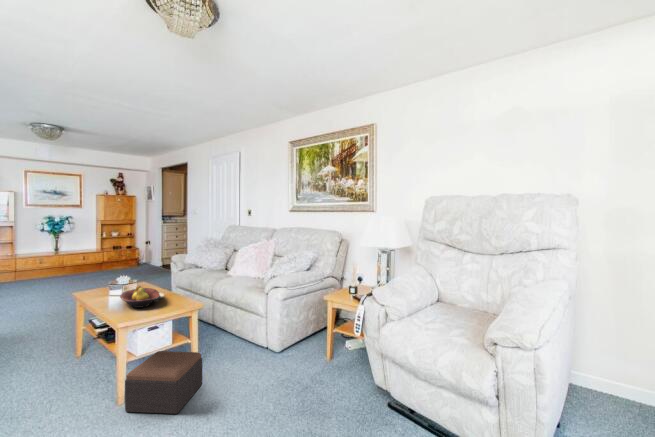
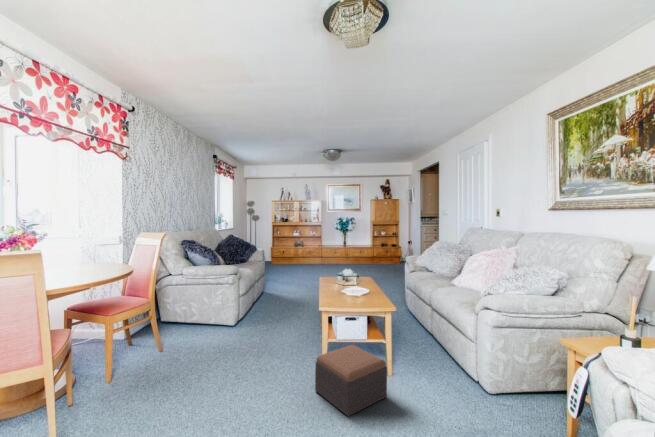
fruit bowl: present [120,286,160,308] -> none [334,278,366,299]

